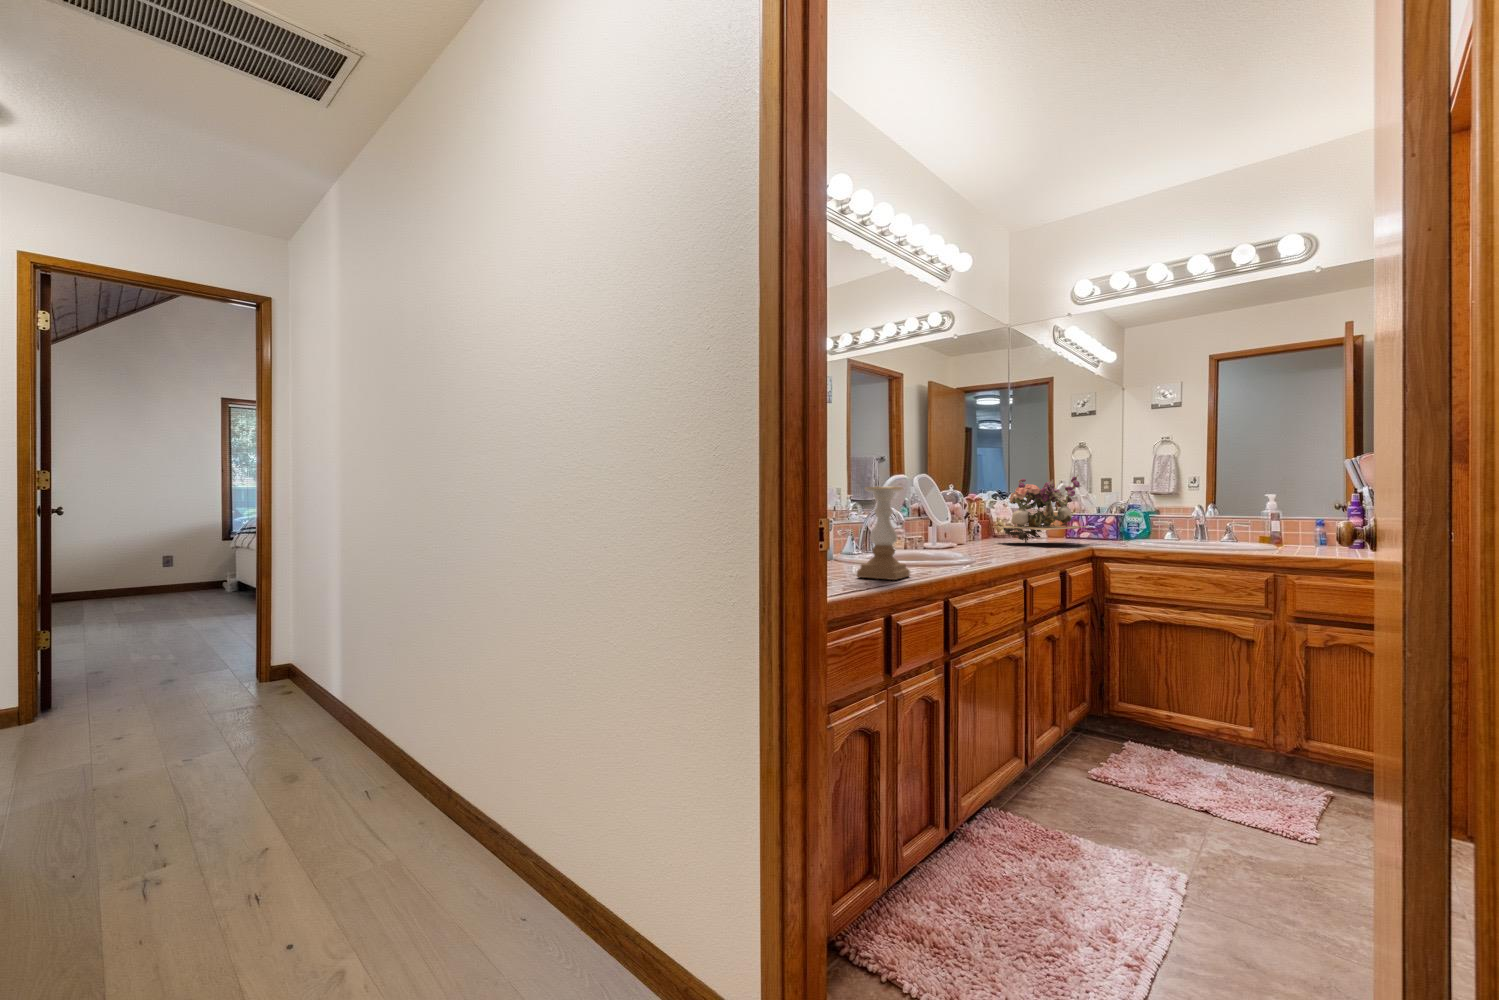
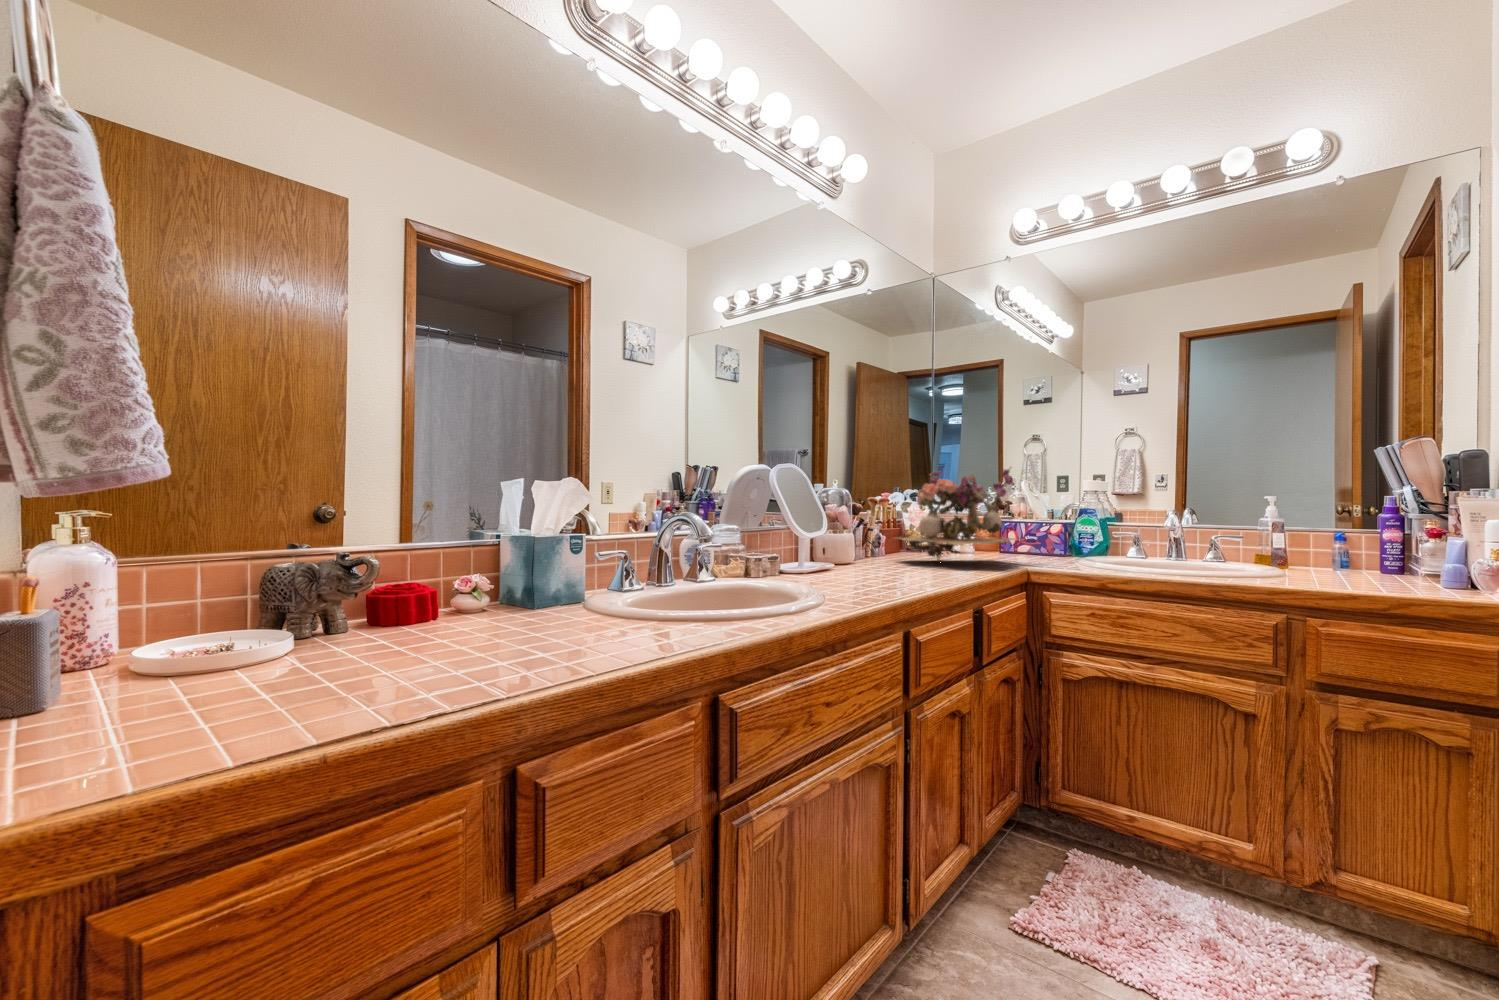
candle holder: present [857,487,910,580] -> none [526,474,640,666]

